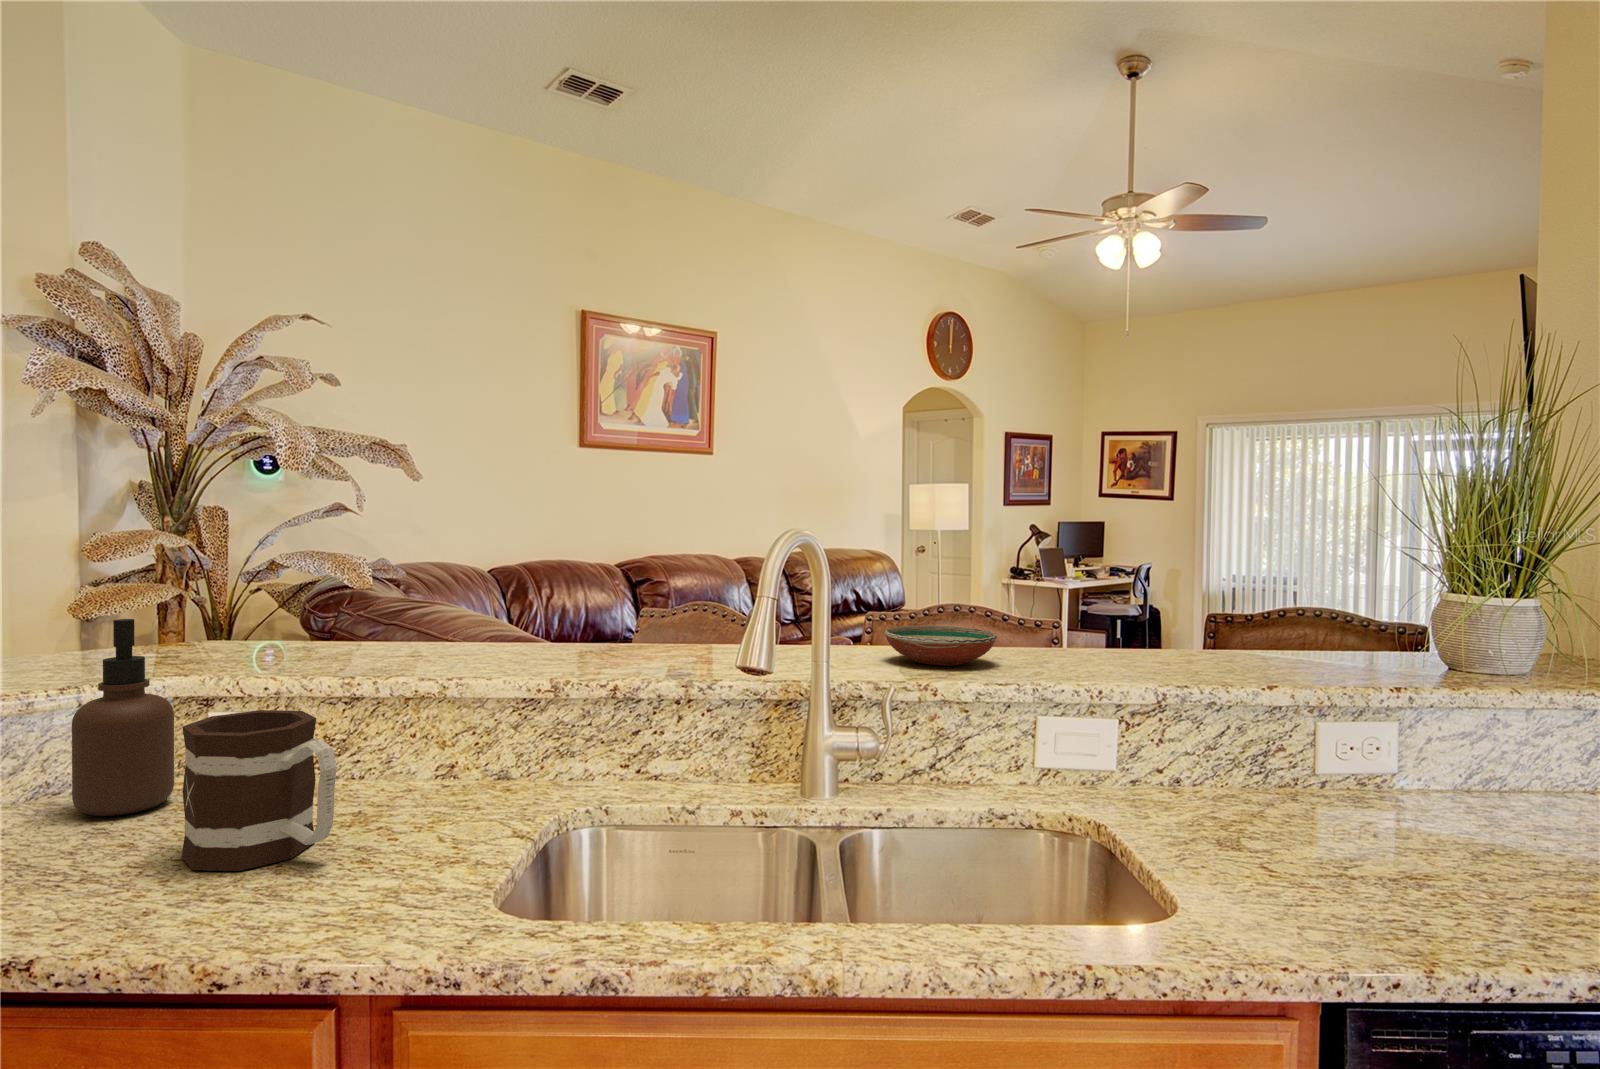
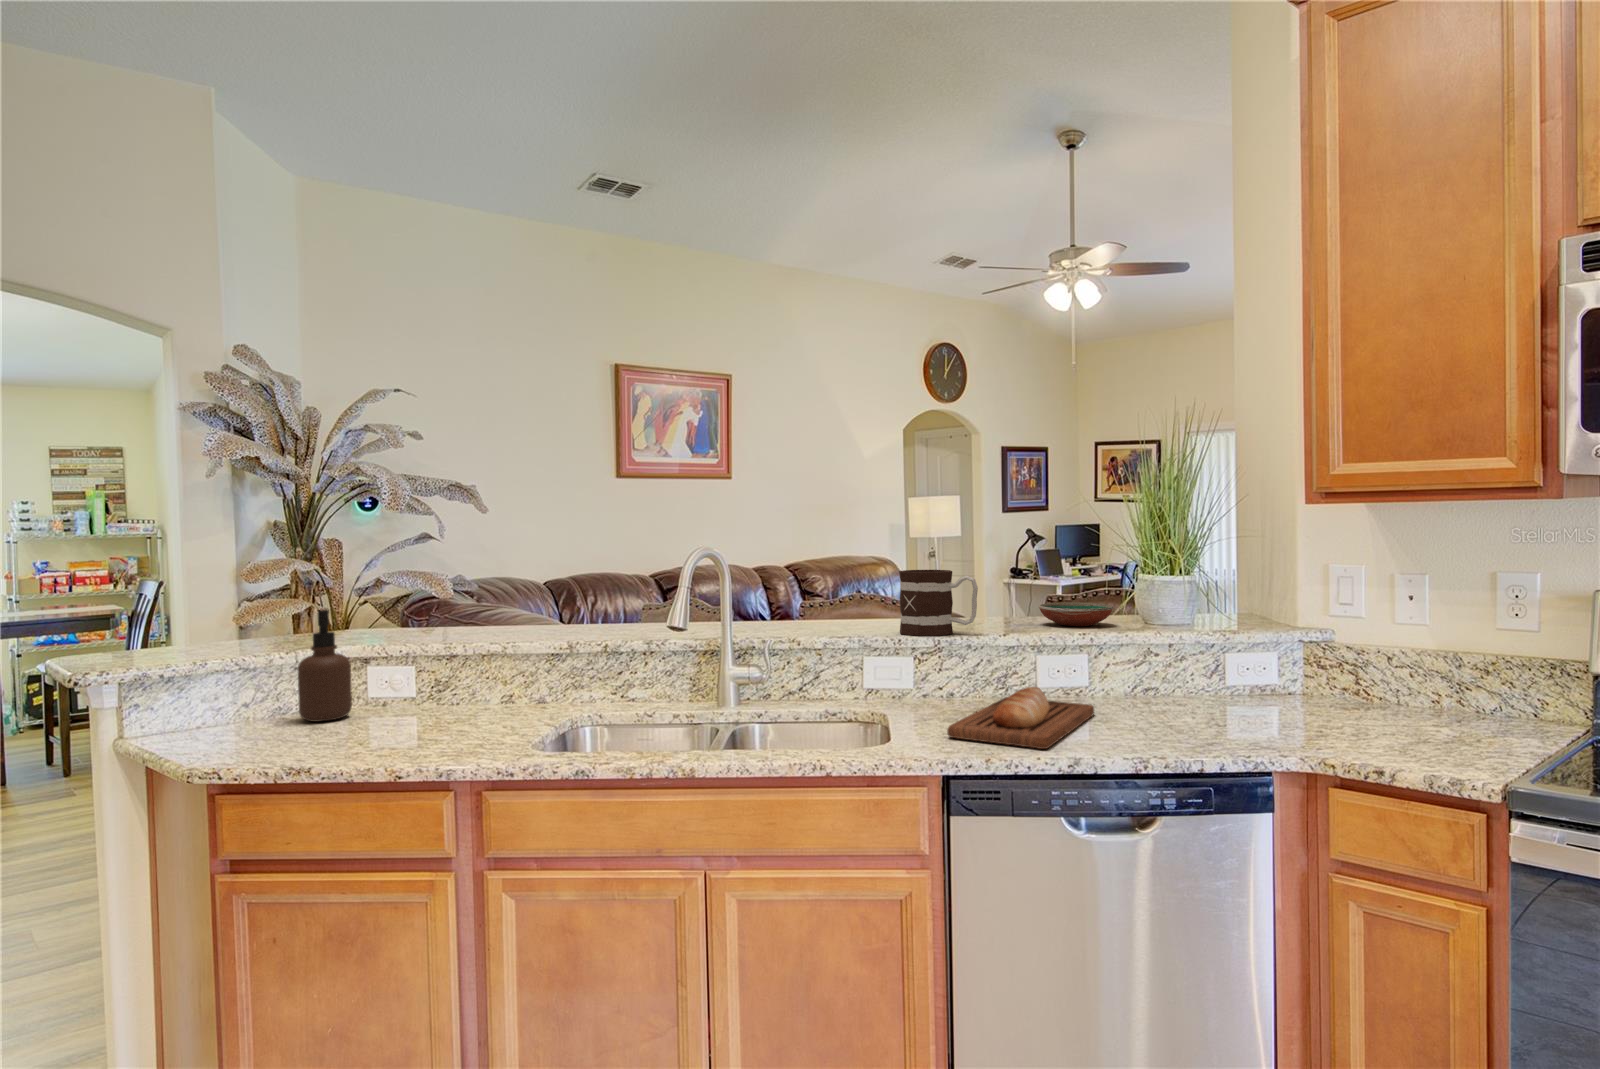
decorative bowl: present [884,626,997,666] -> present [1039,602,1113,626]
mug: present [182,710,337,871] -> present [899,570,978,636]
bread loaf: none [1267,782,1498,934] -> present [947,687,1094,749]

